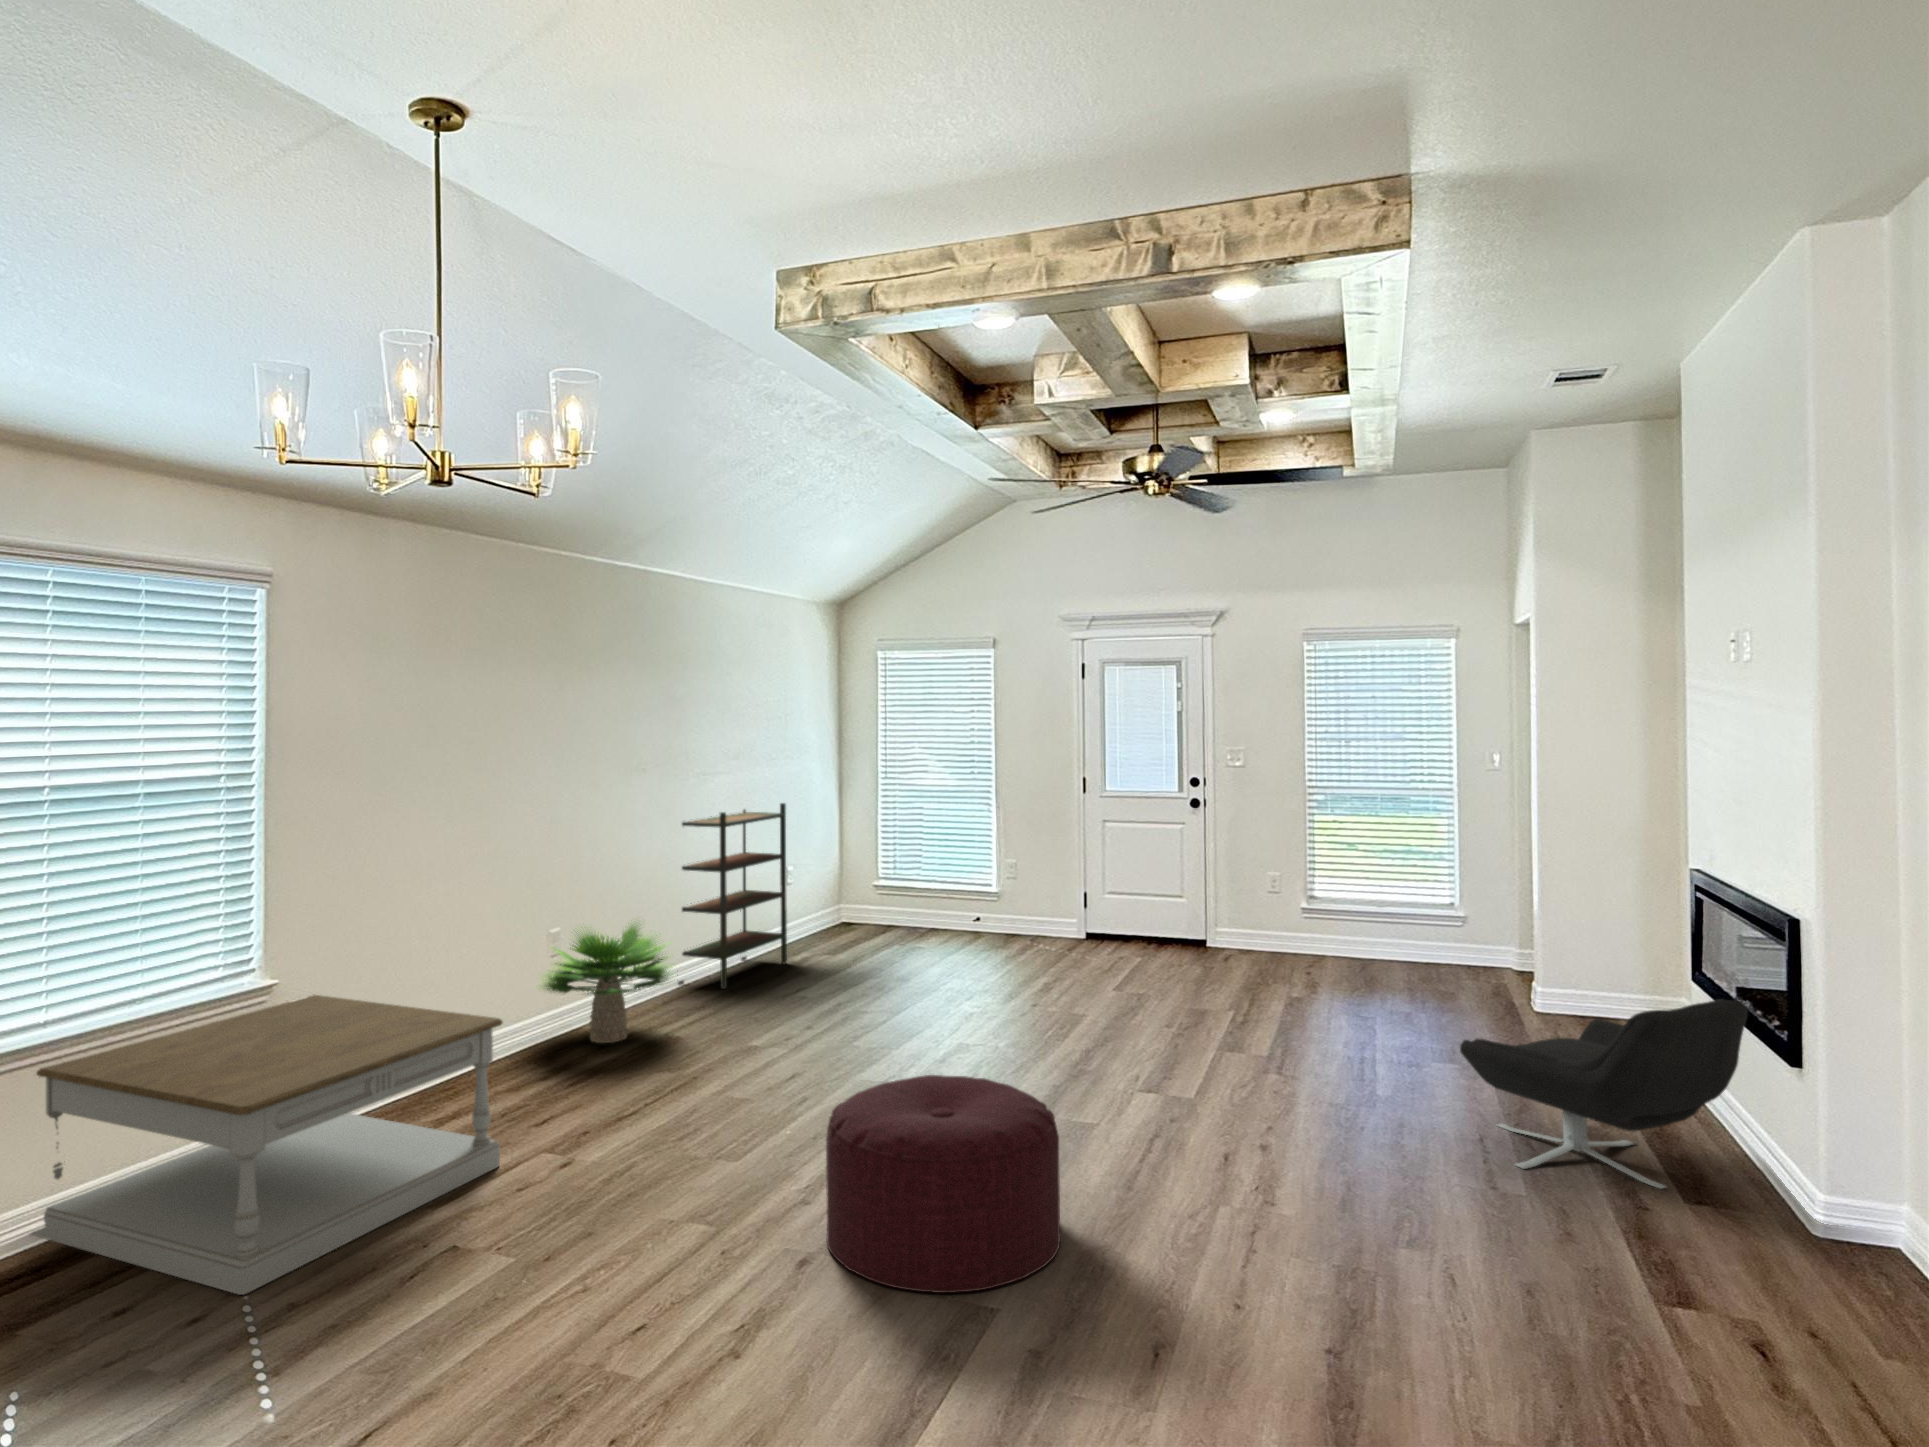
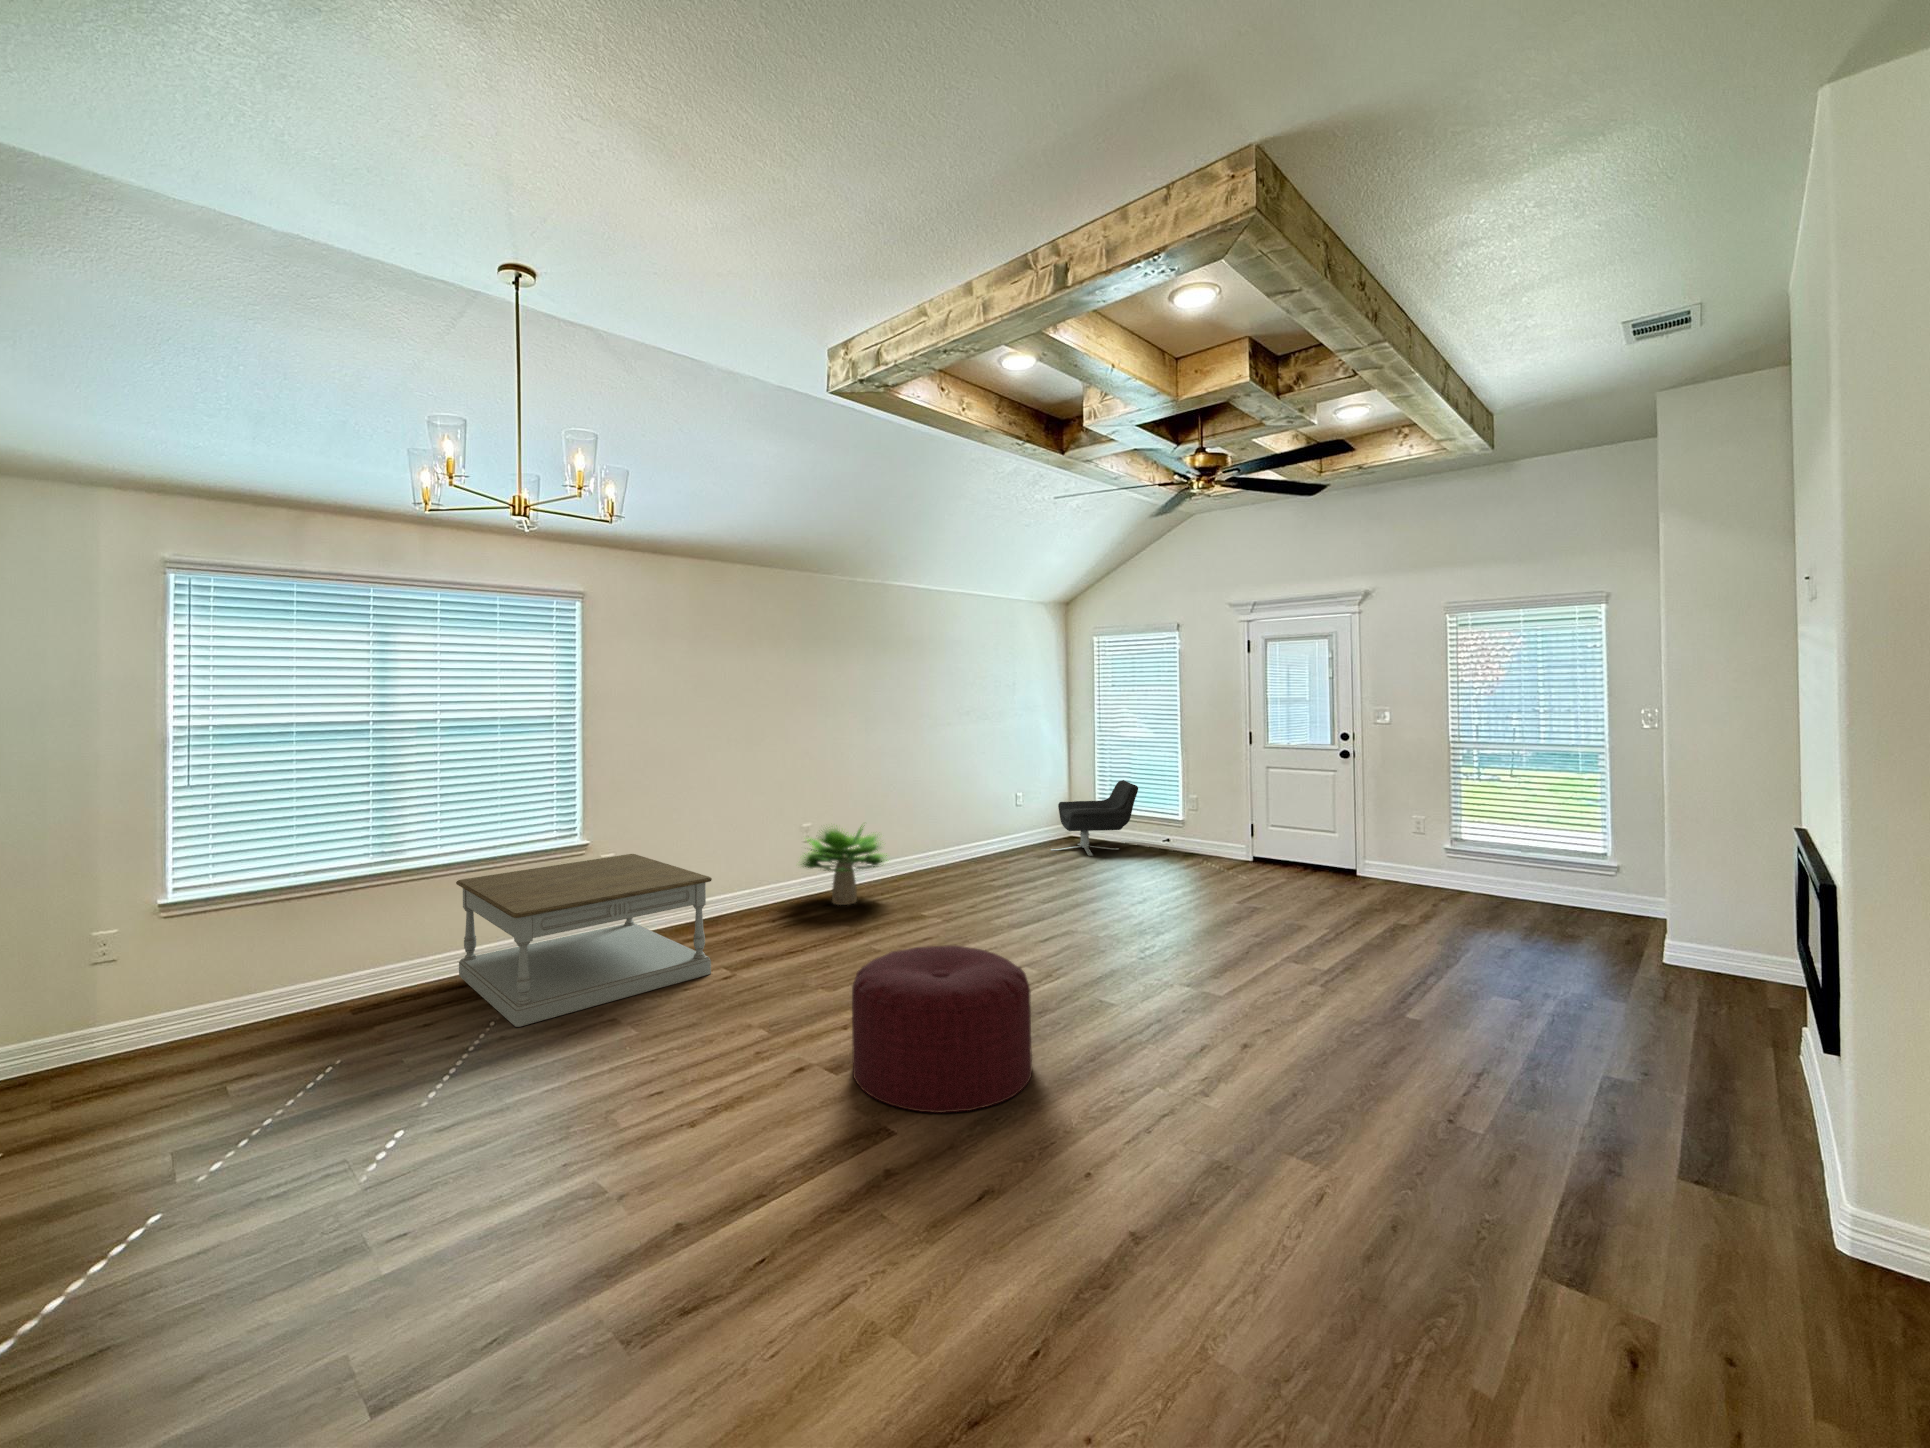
bookshelf: present [678,803,787,989] -> none [917,746,1004,877]
lounge chair: present [1460,999,1748,1189] -> present [1051,780,1138,856]

